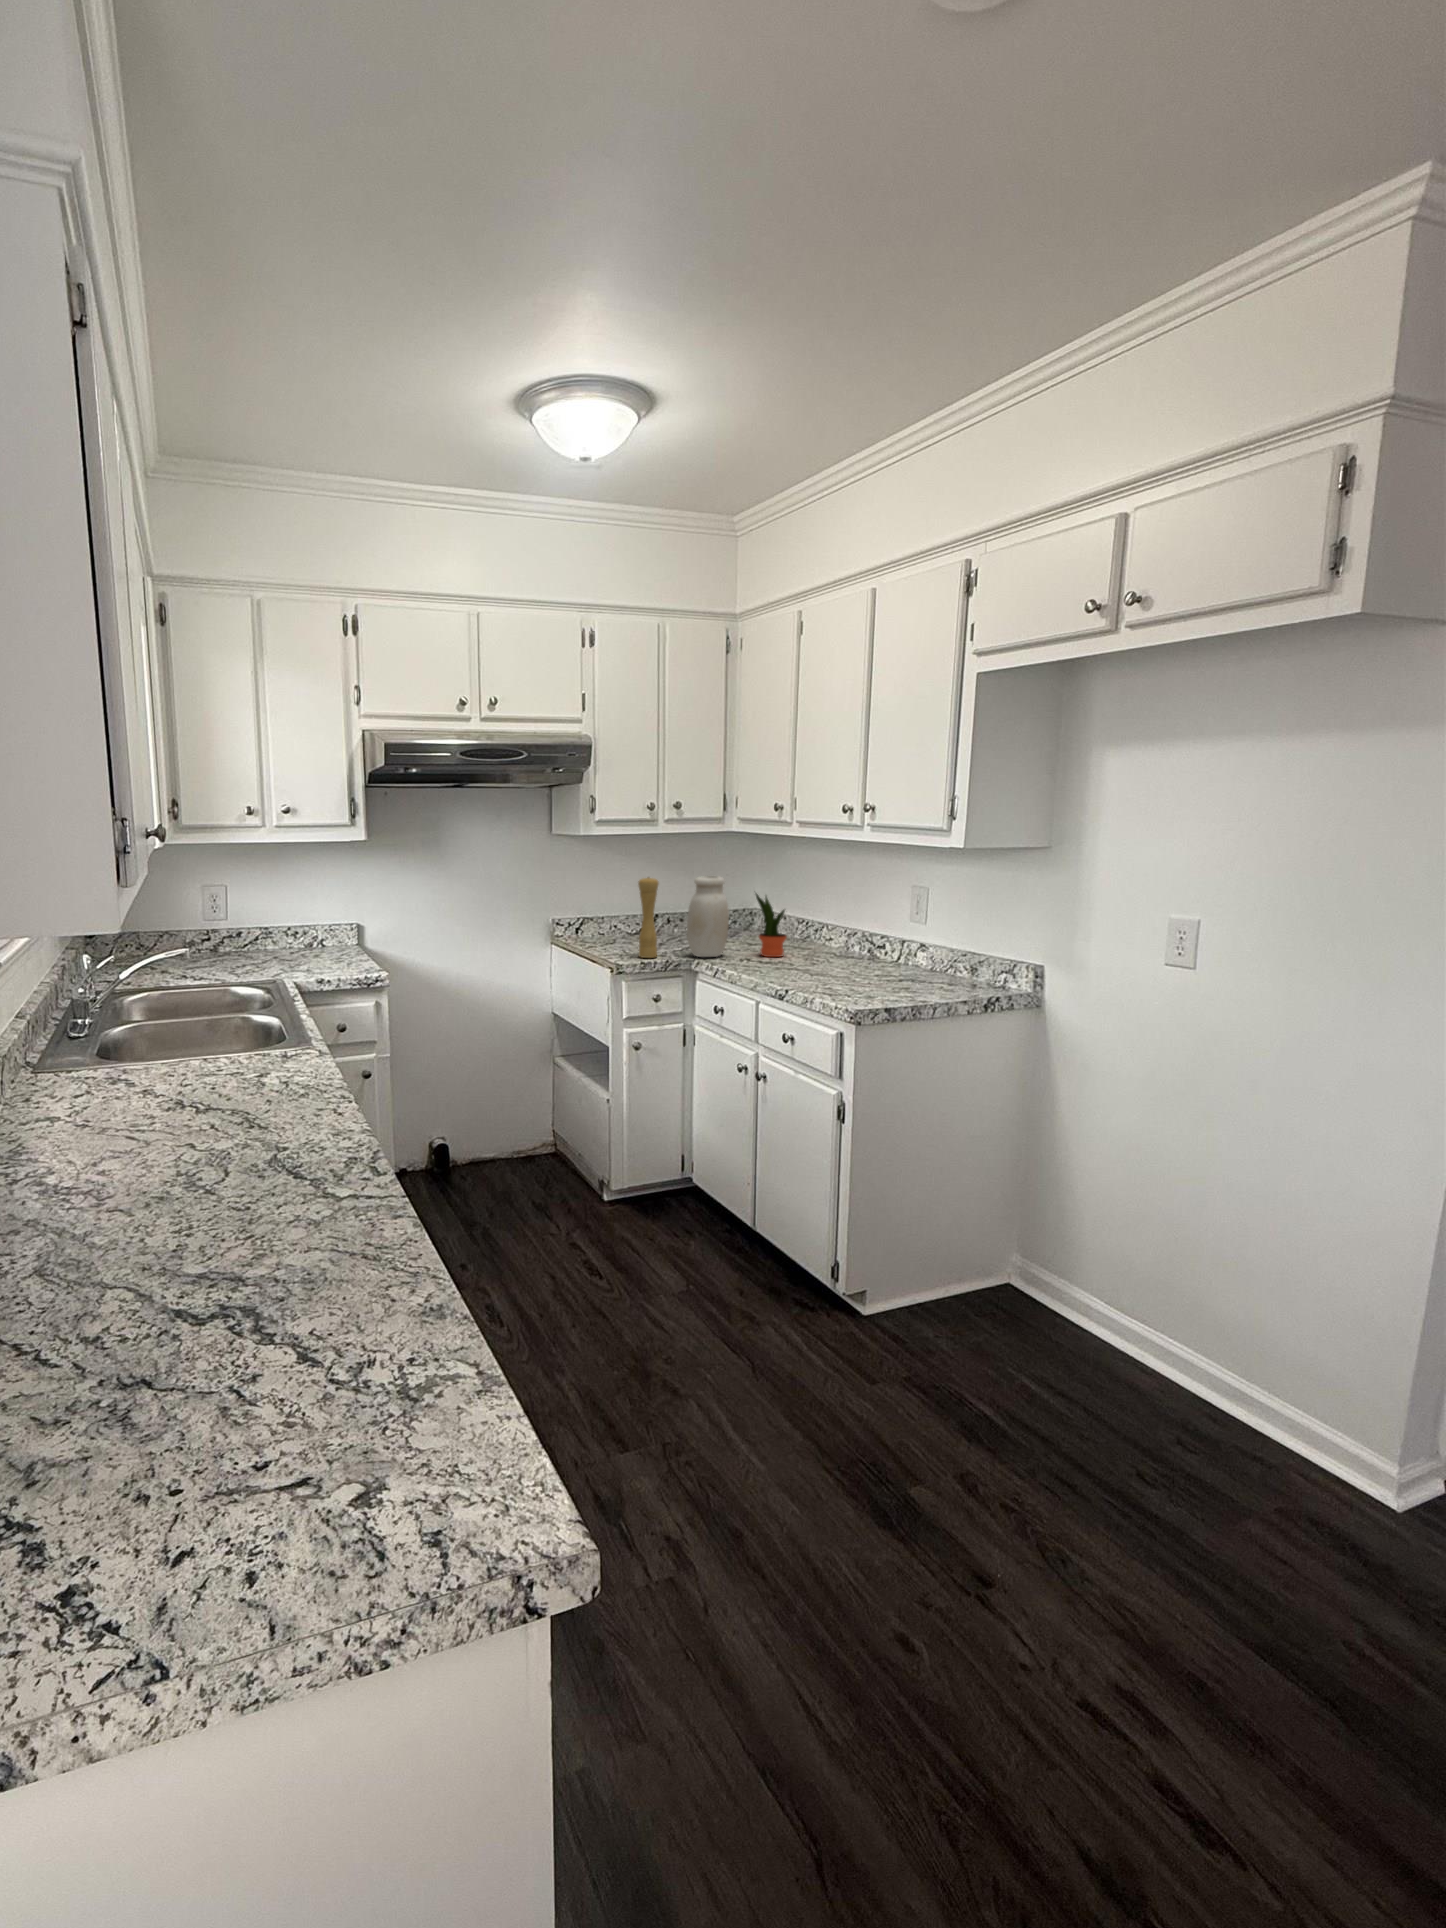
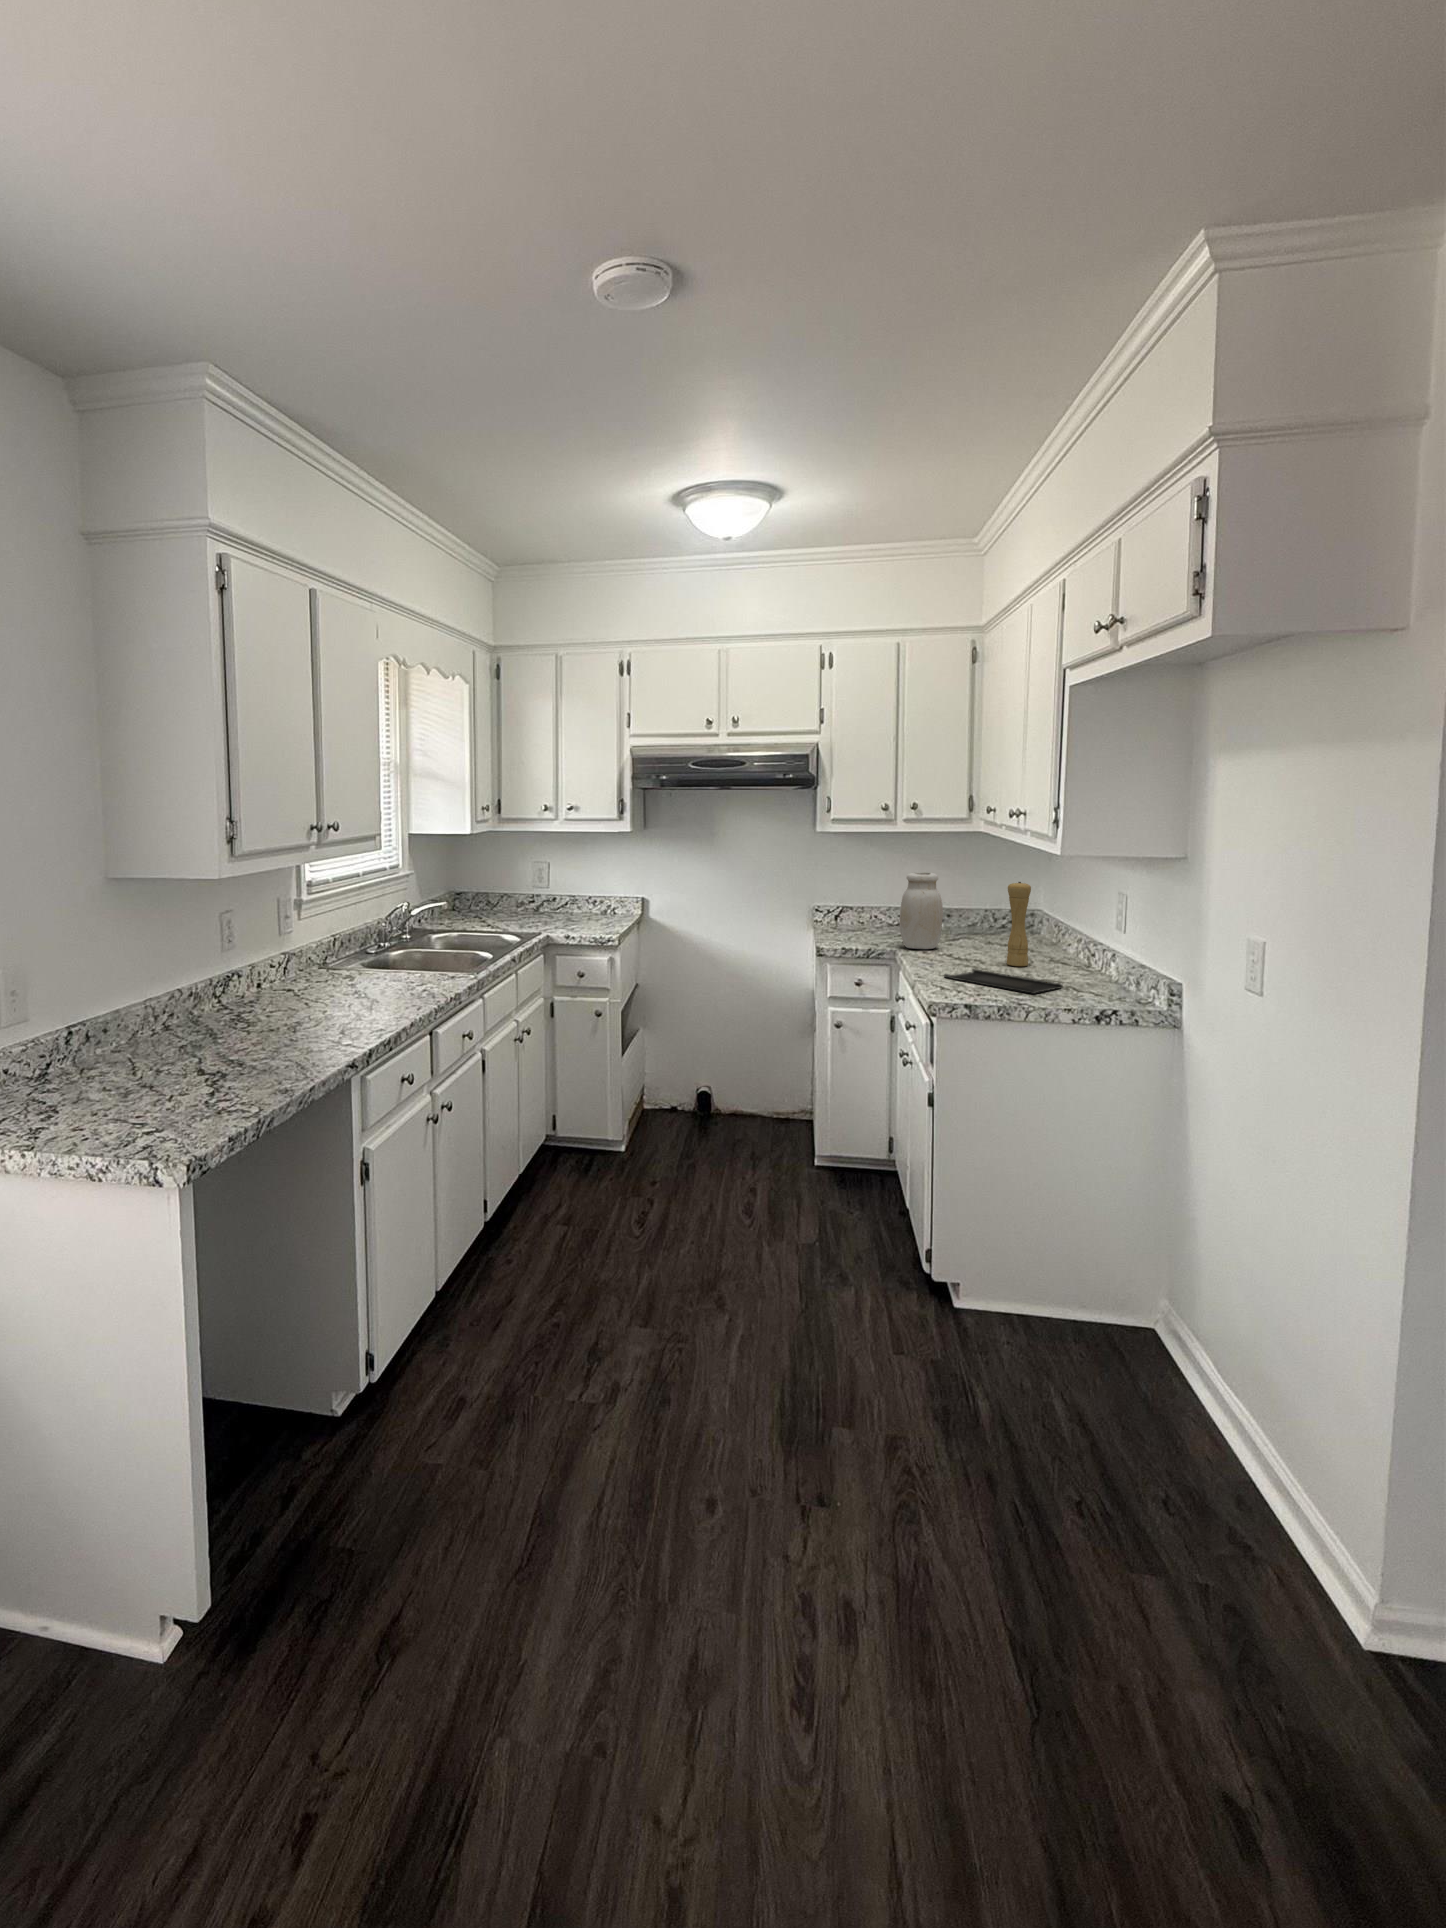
pepper mill: present [638,877,659,958] -> present [1007,882,1031,966]
potted plant: present [756,894,787,957] -> none [963,888,1002,955]
tray: none [801,972,910,991] -> present [944,969,1062,994]

